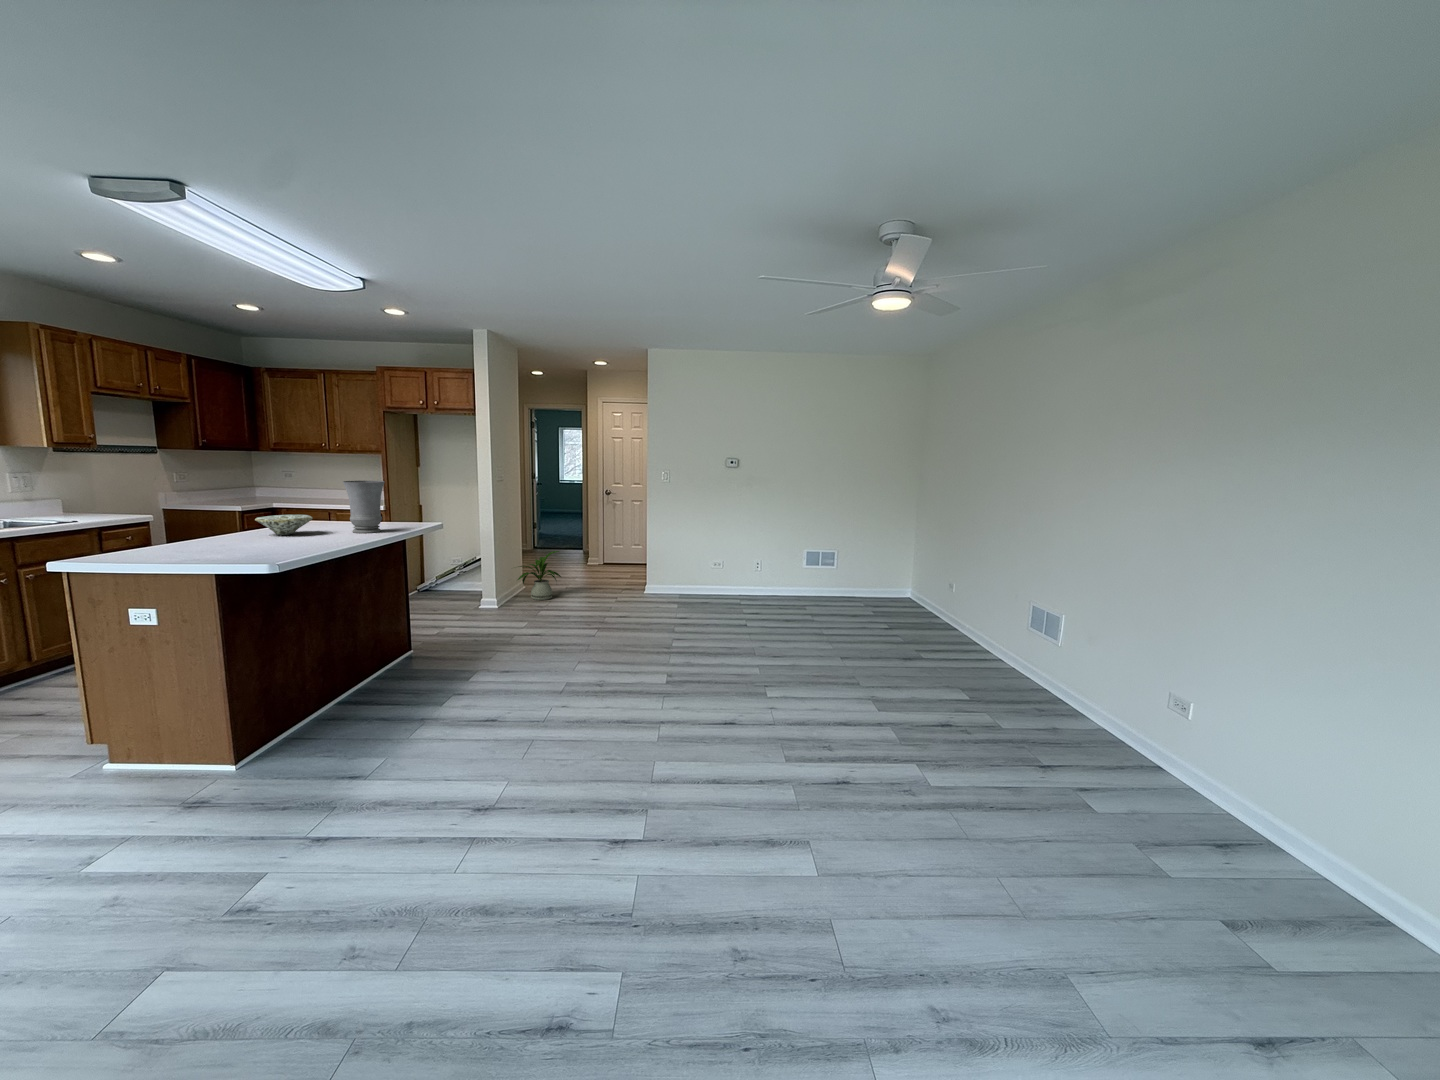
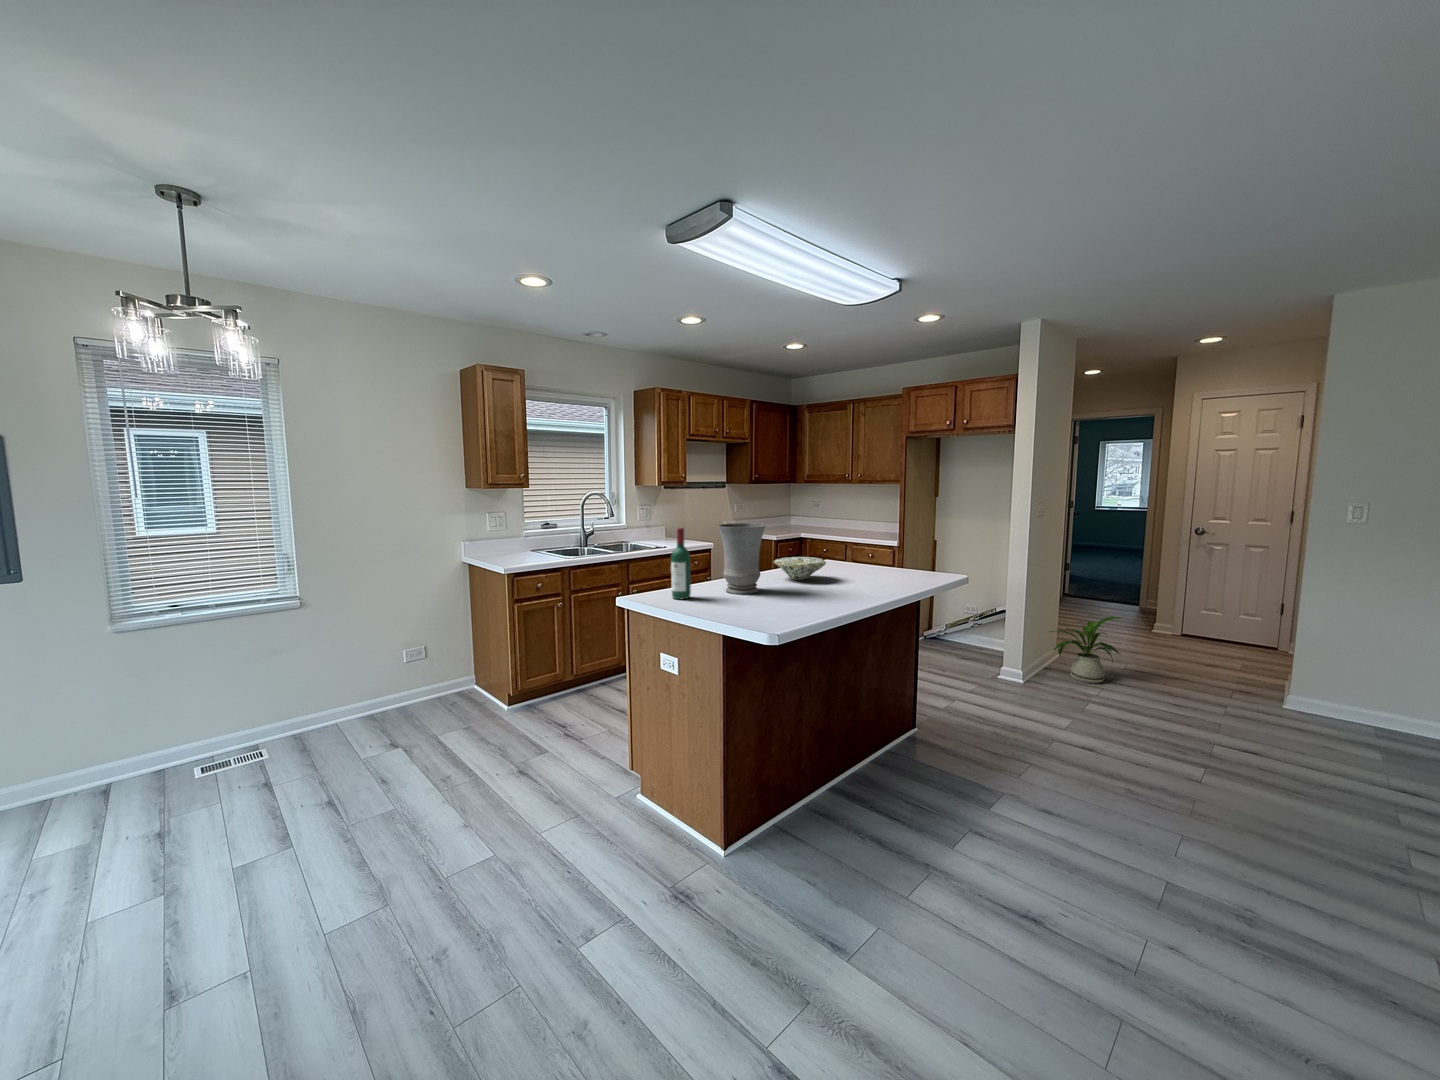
vase: present [343,481,385,533] -> present [718,523,766,594]
wine bottle: none [133,486,163,555] -> present [671,528,691,599]

